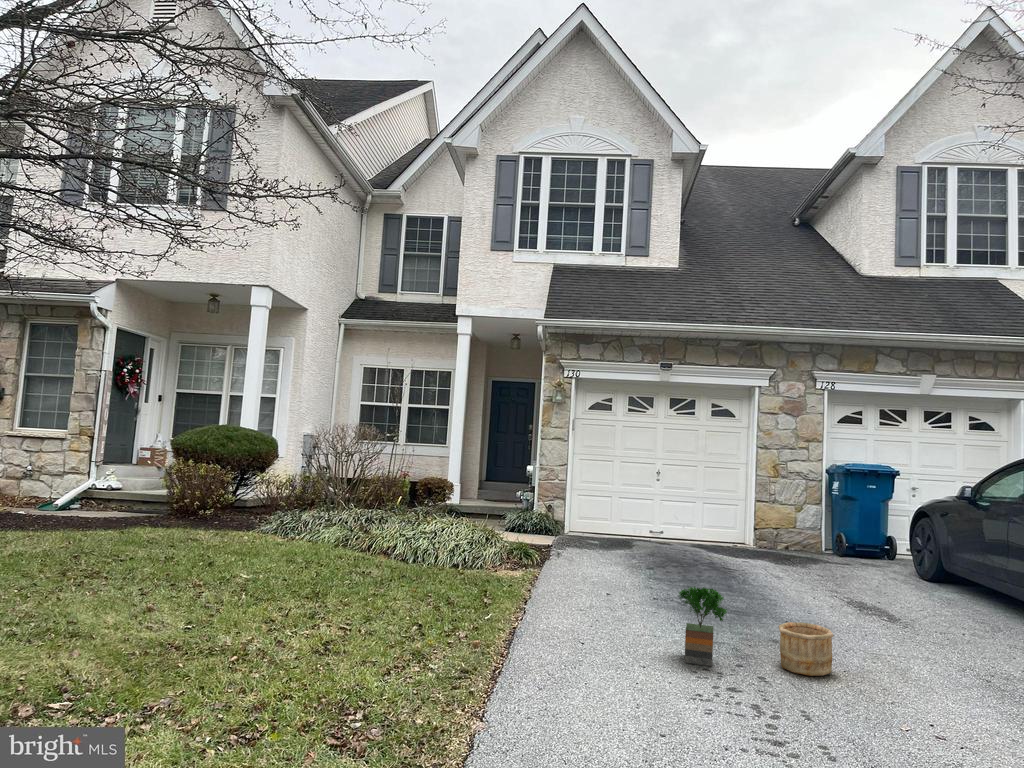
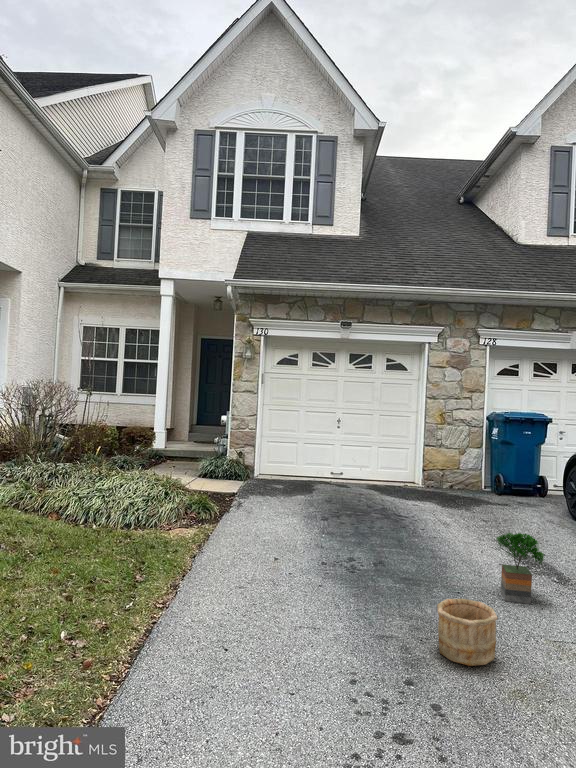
potted tree: present [679,587,727,666] -> present [497,533,544,604]

